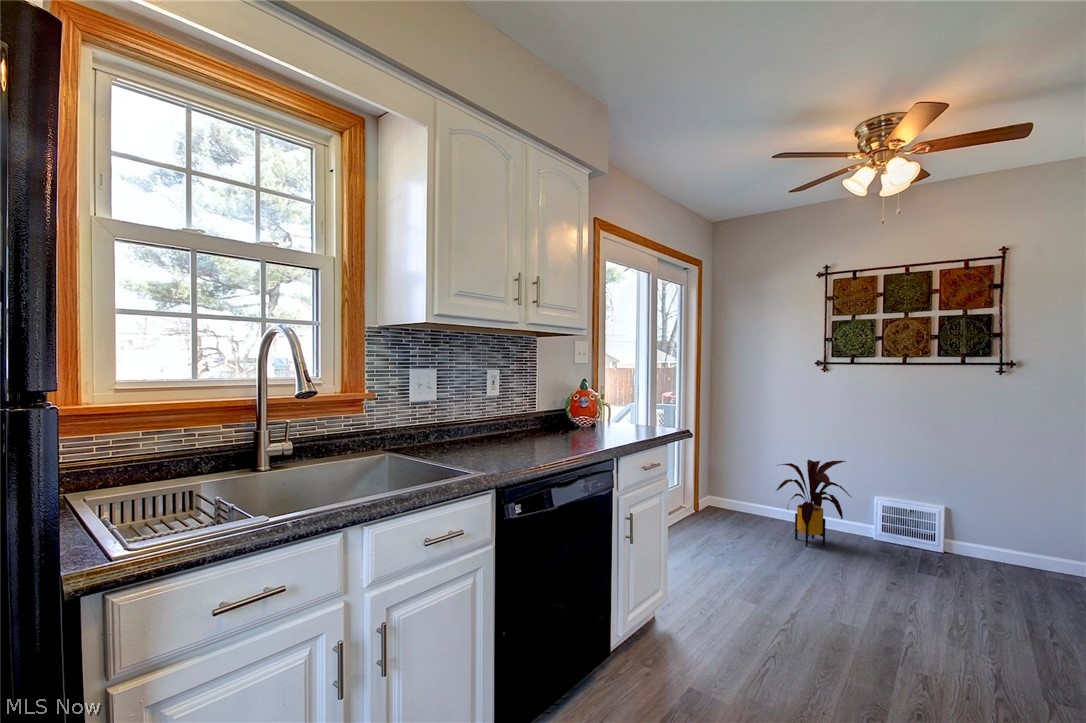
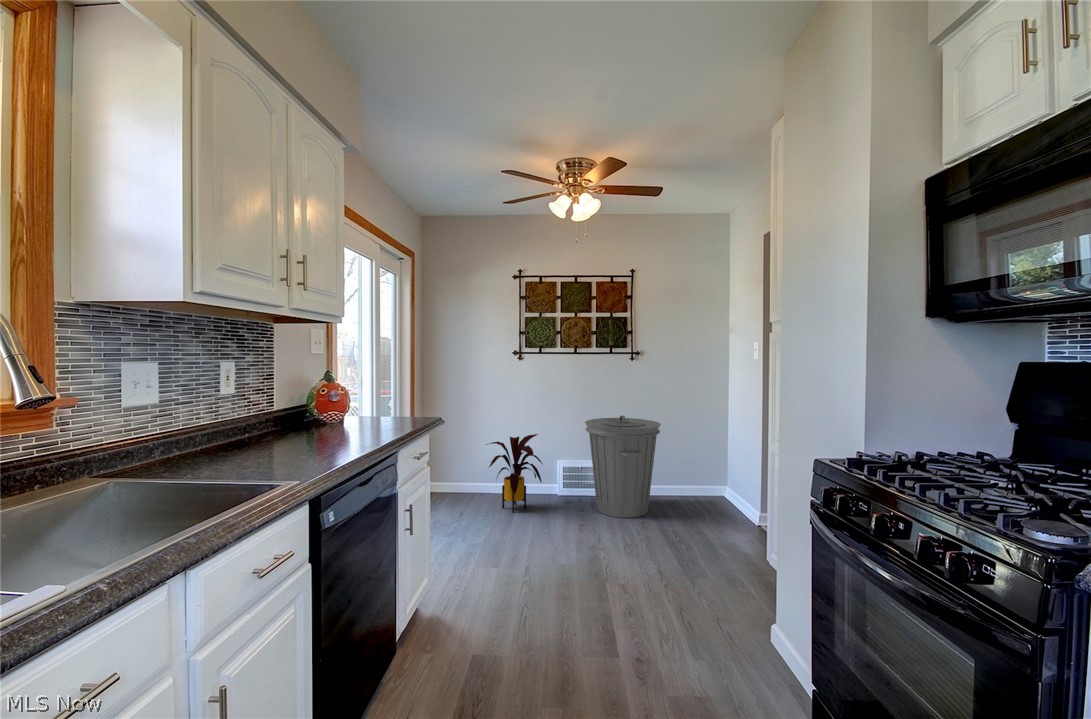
trash can: none [910,451,1041,592] -> present [585,416,661,518]

